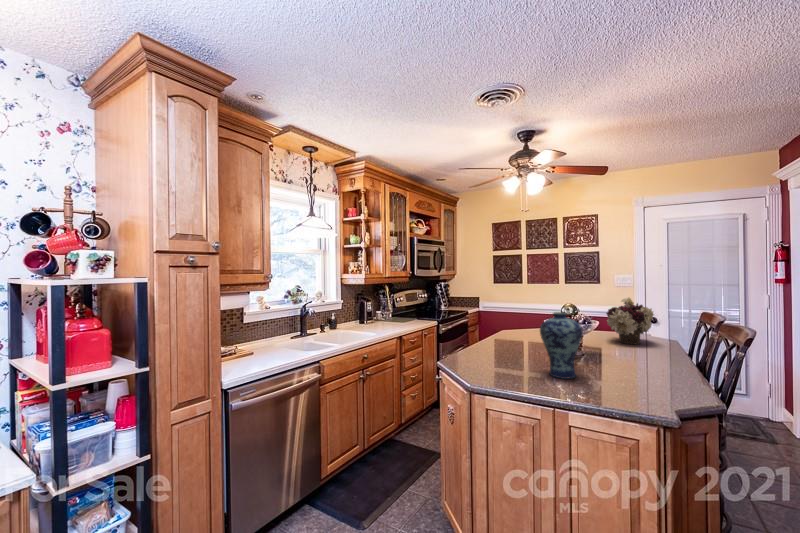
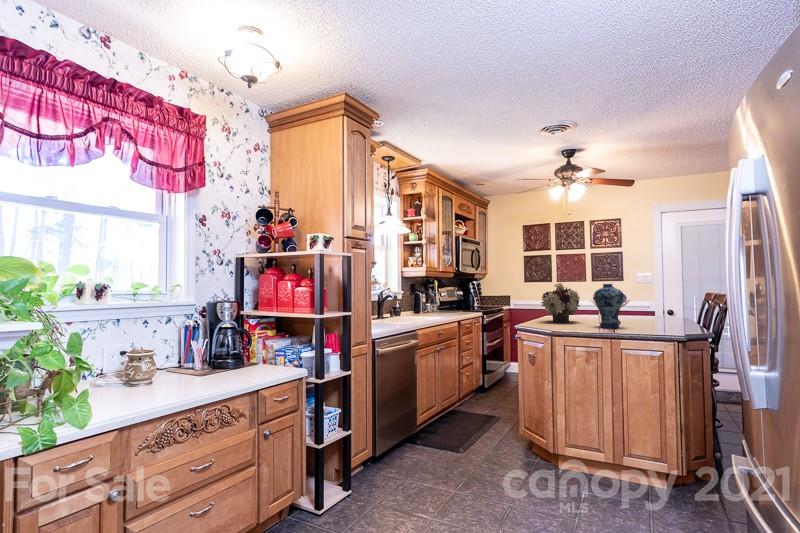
flower arrangement: present [606,297,654,344] -> present [541,283,580,323]

